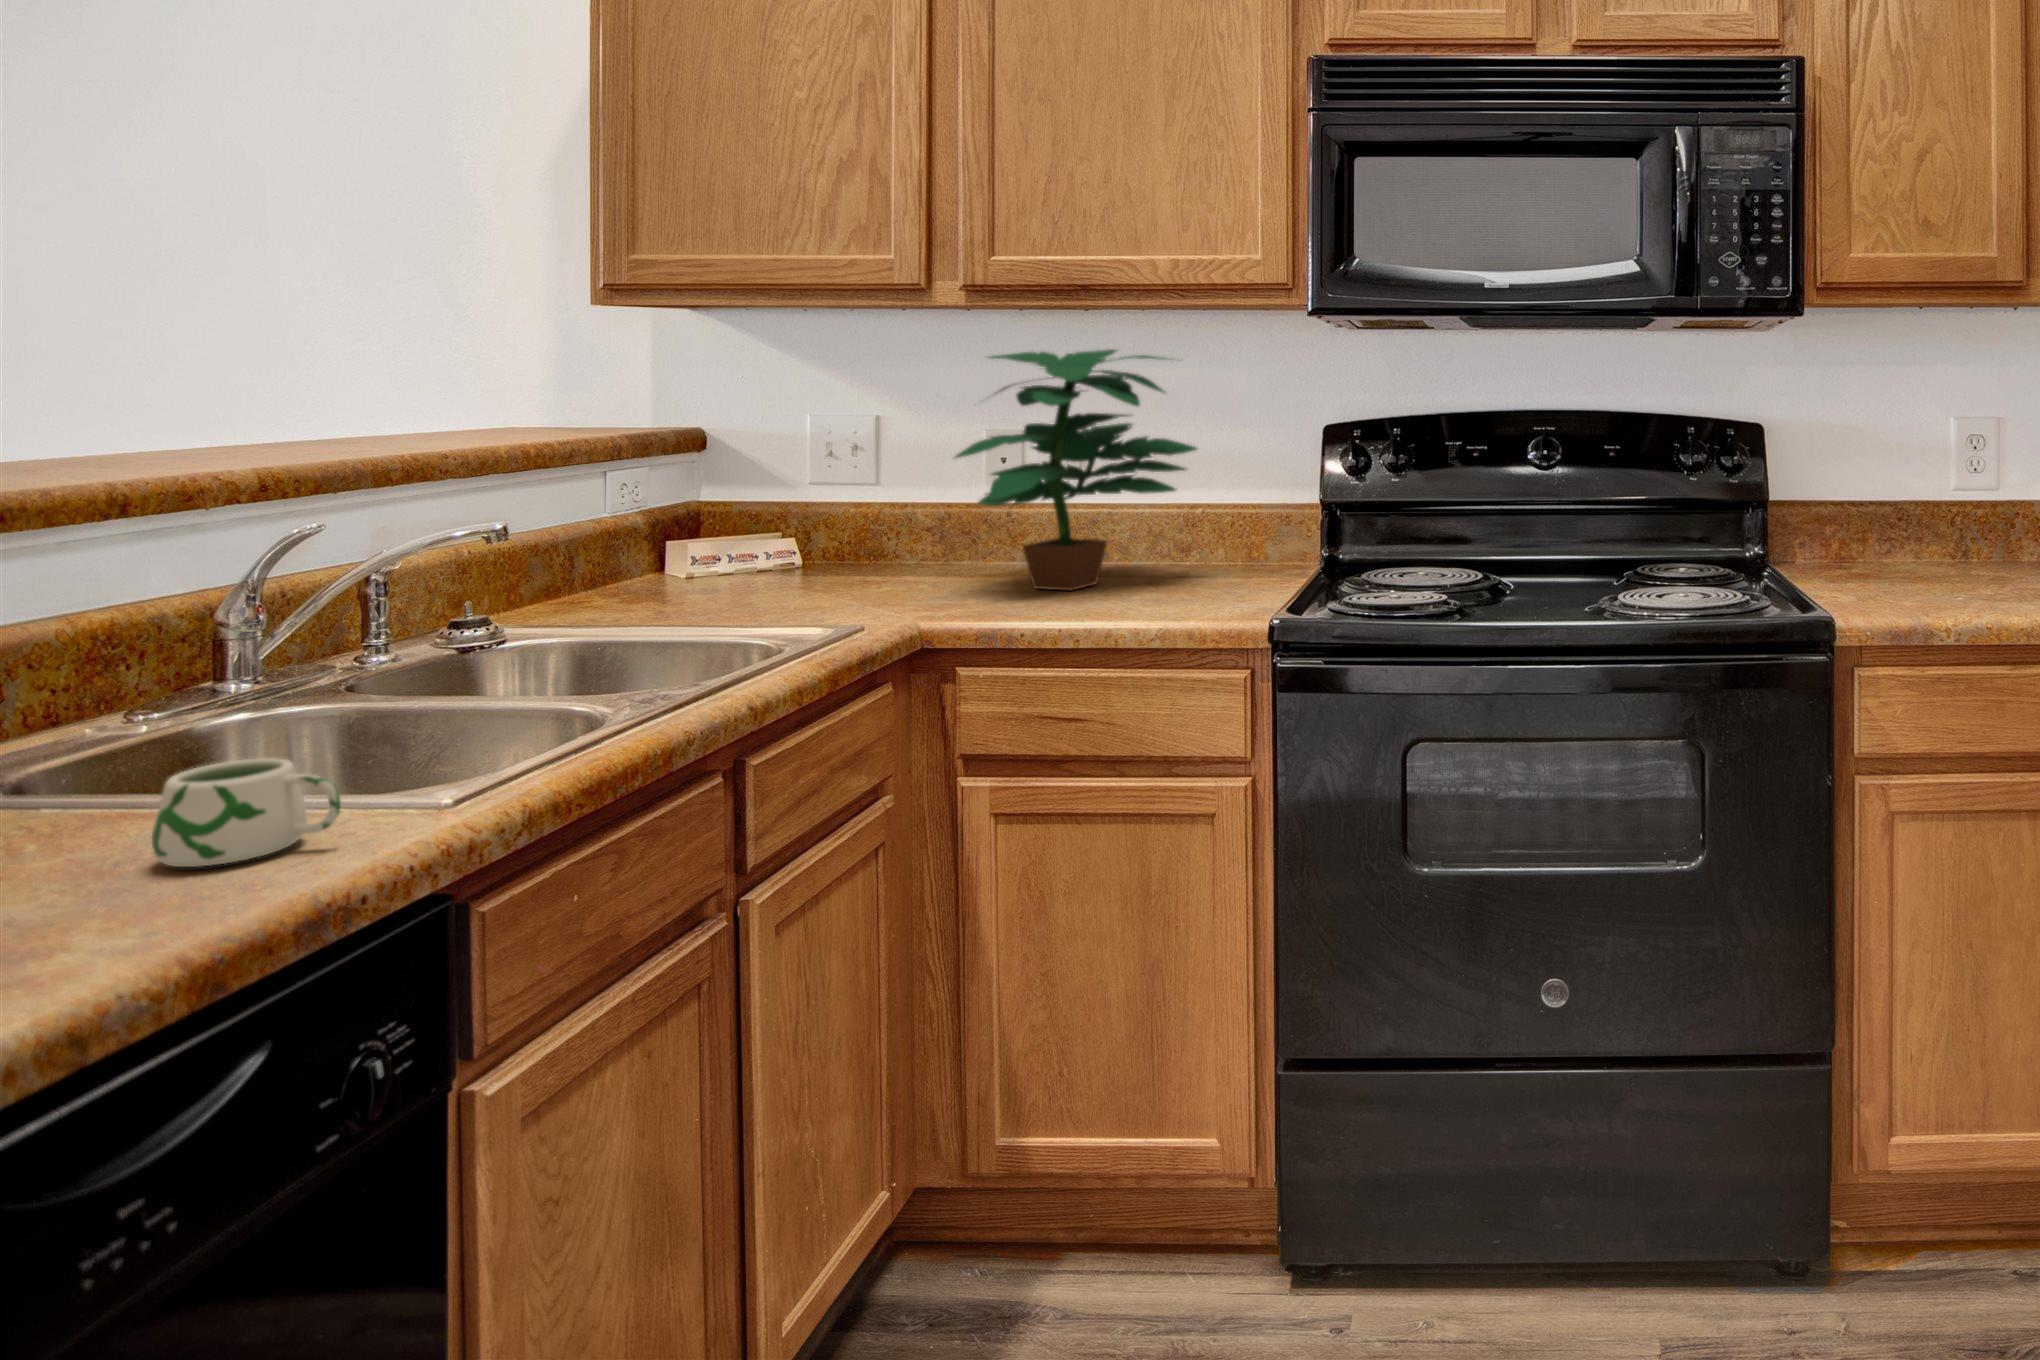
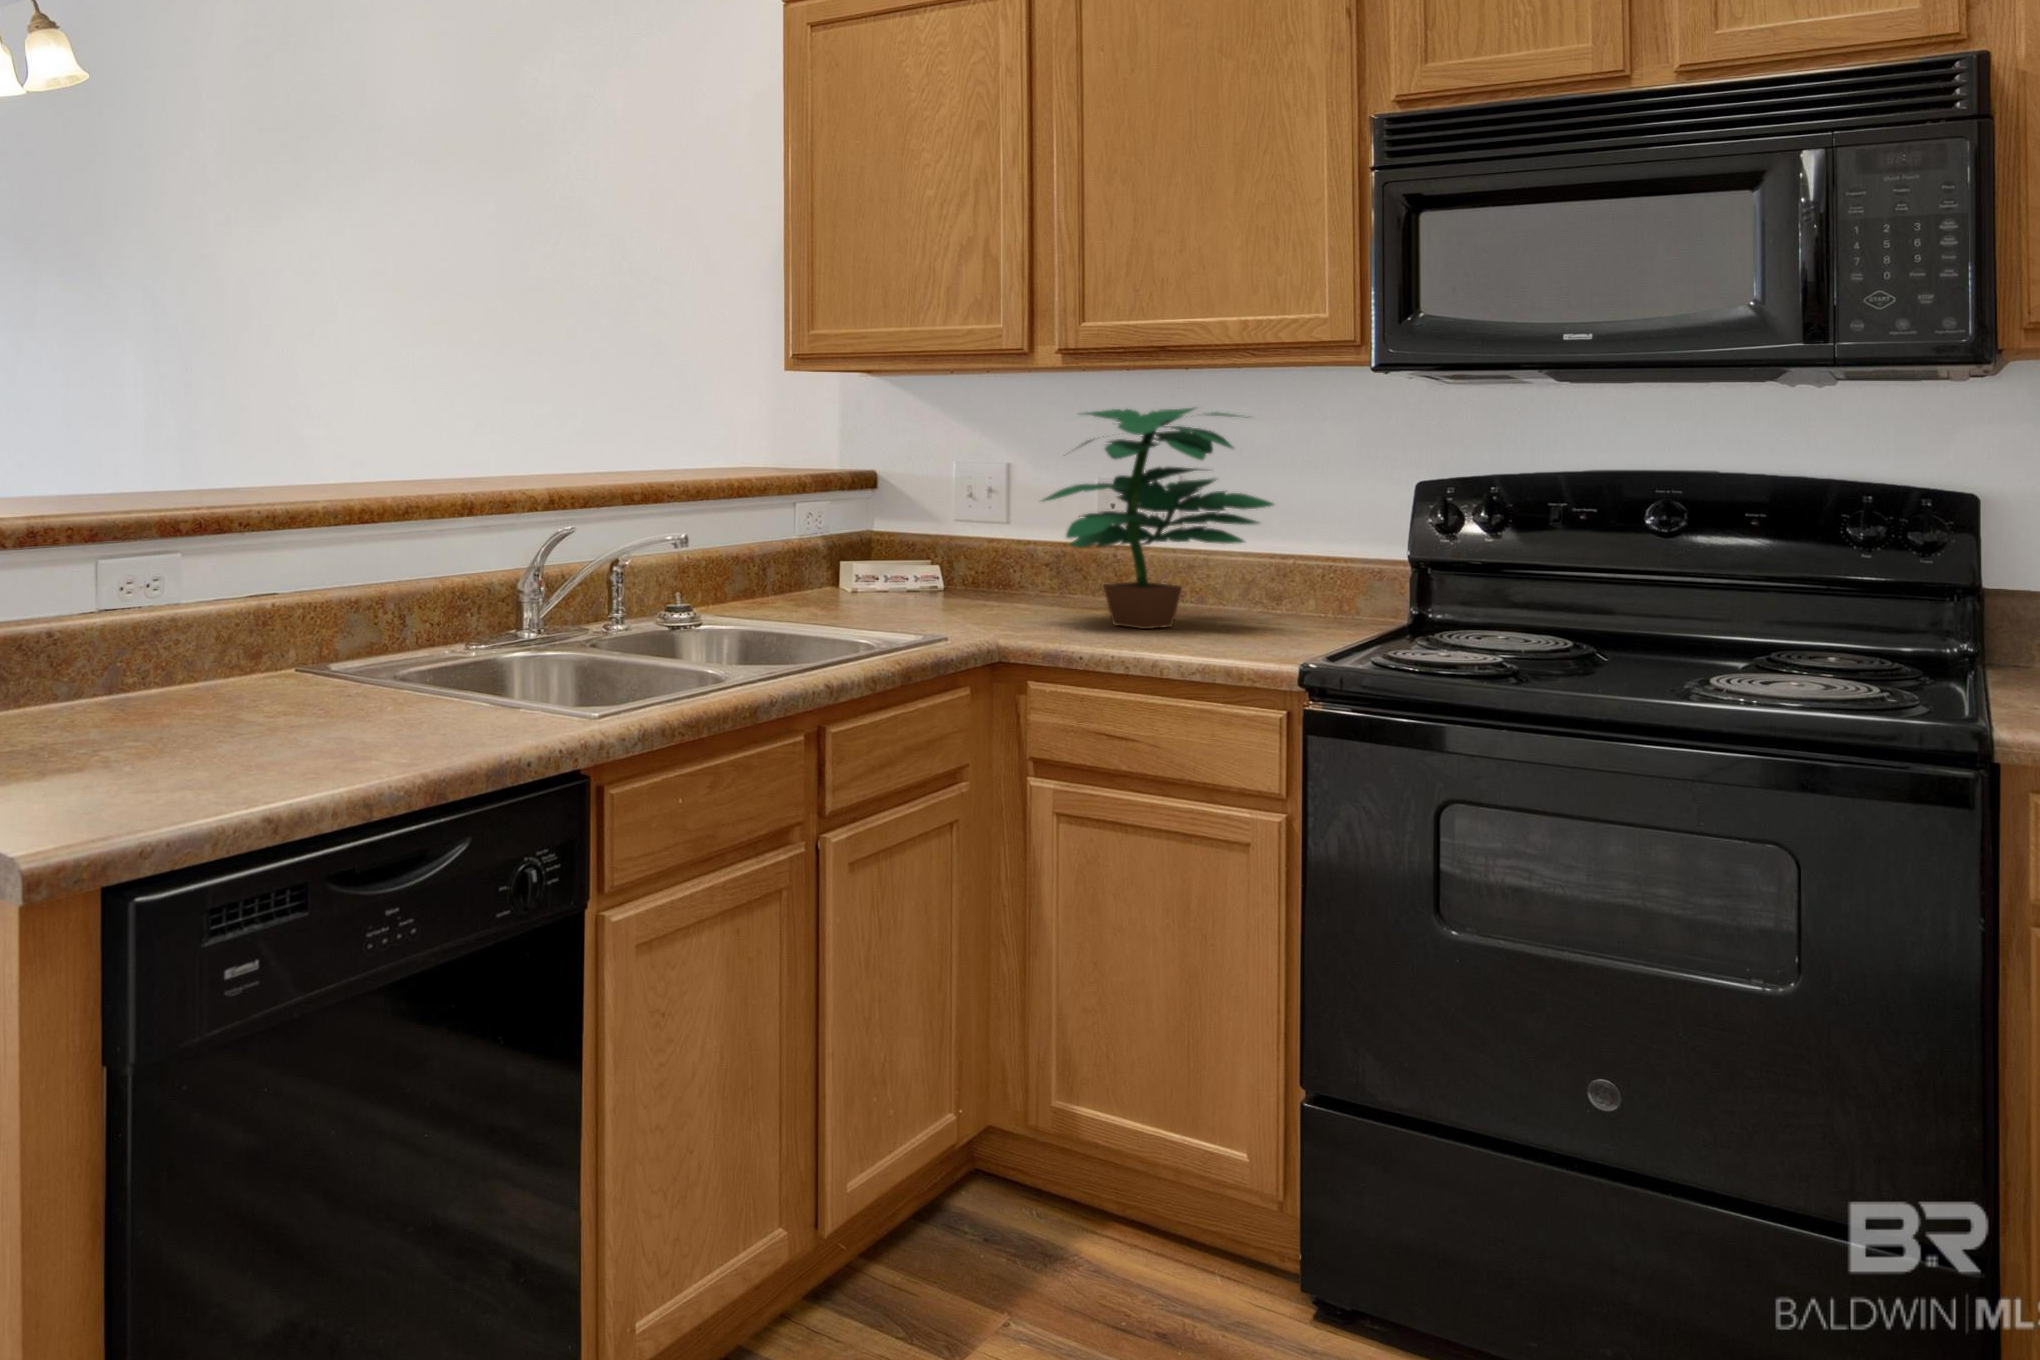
mug: present [152,758,341,867] -> none [490,648,577,705]

